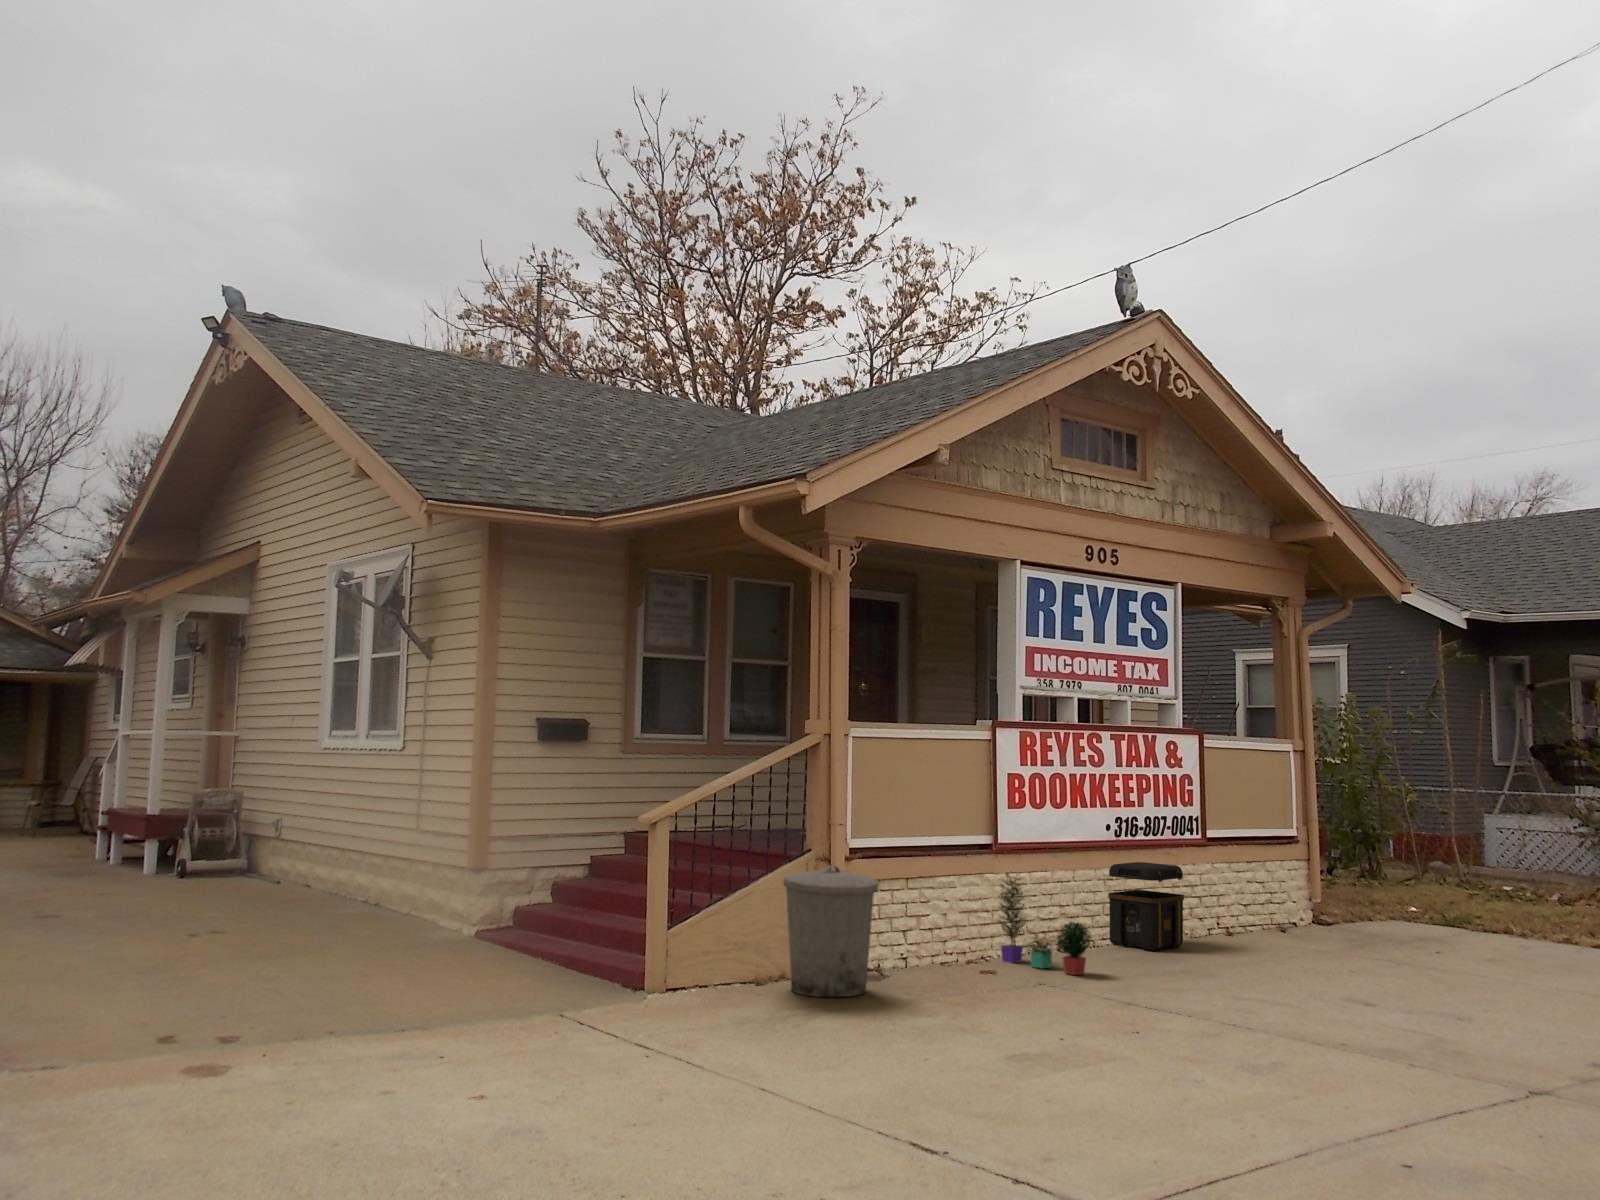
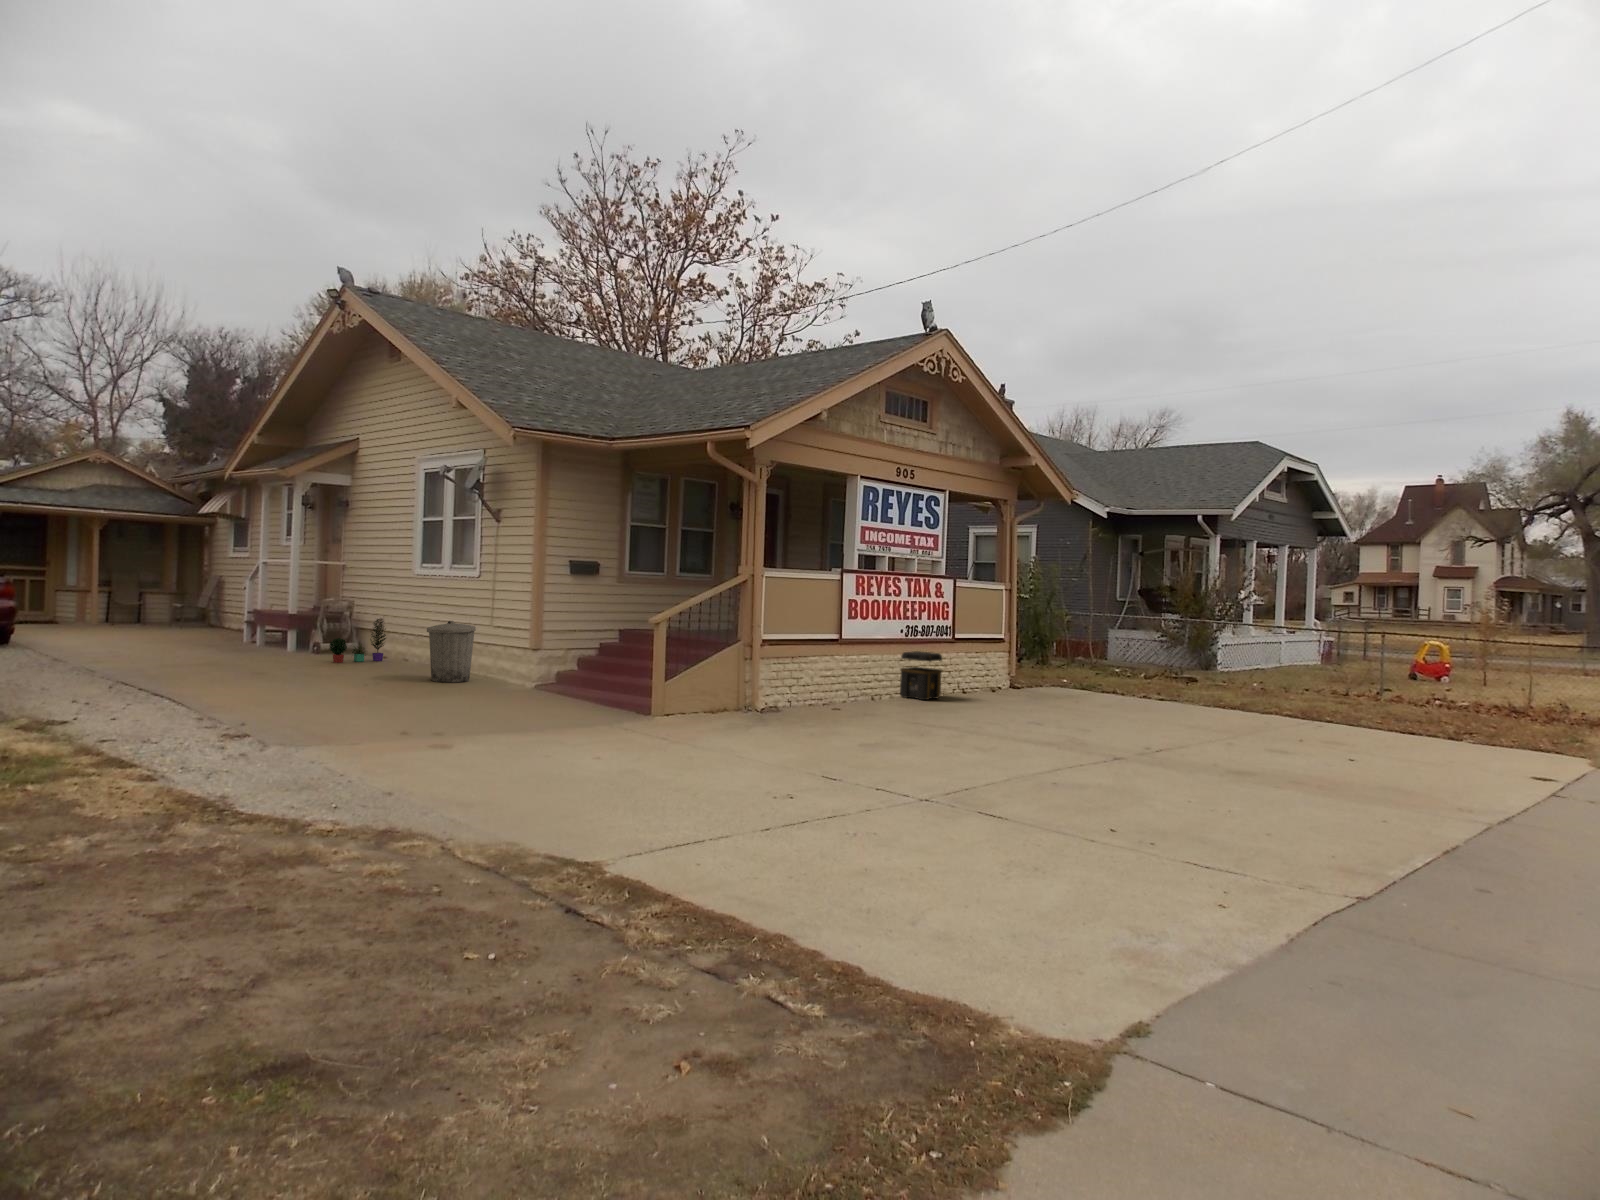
trash can: present [783,865,879,997] -> present [427,621,476,682]
potted plant: present [998,875,1091,975] -> present [329,619,386,663]

